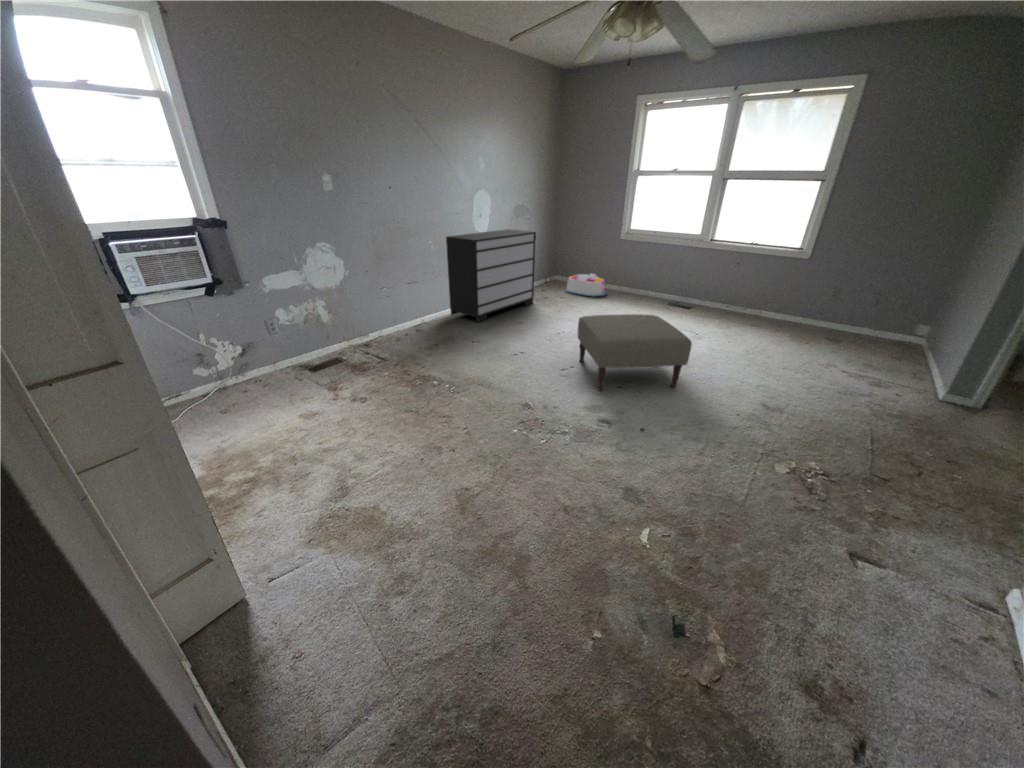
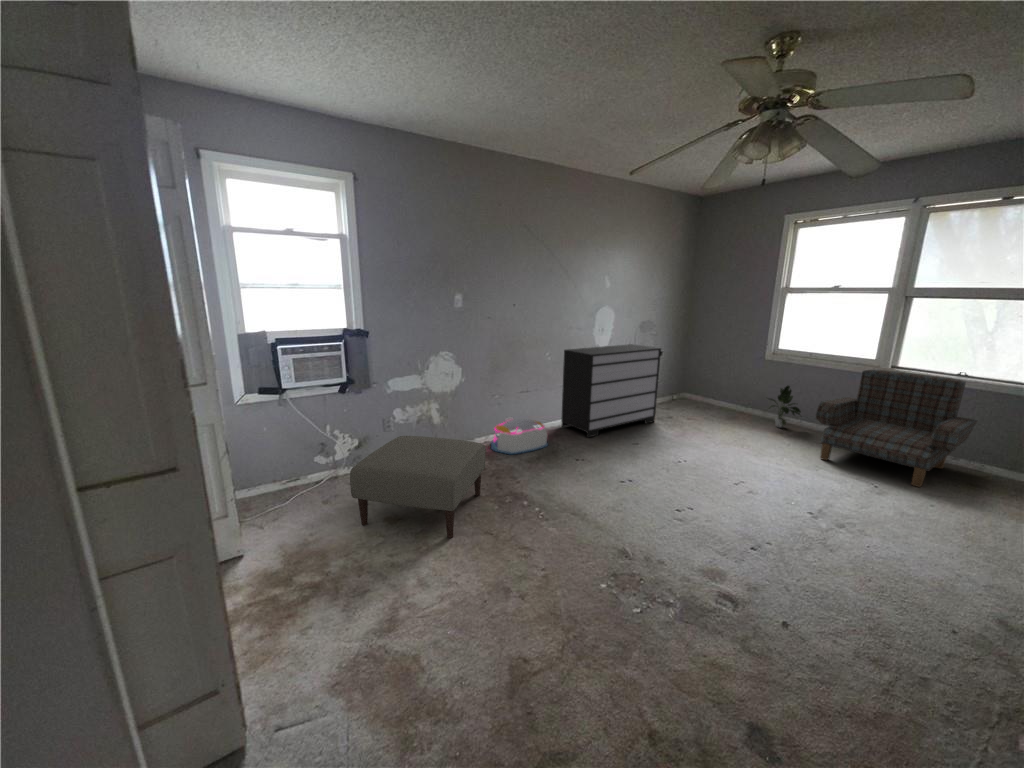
armchair: none [658,243,759,332] -> present [816,369,978,487]
potted plant: none [621,261,647,299] -> present [769,386,801,428]
storage bin: present [566,274,606,297] -> present [491,417,548,454]
ottoman: present [578,314,692,390] -> present [350,436,485,538]

